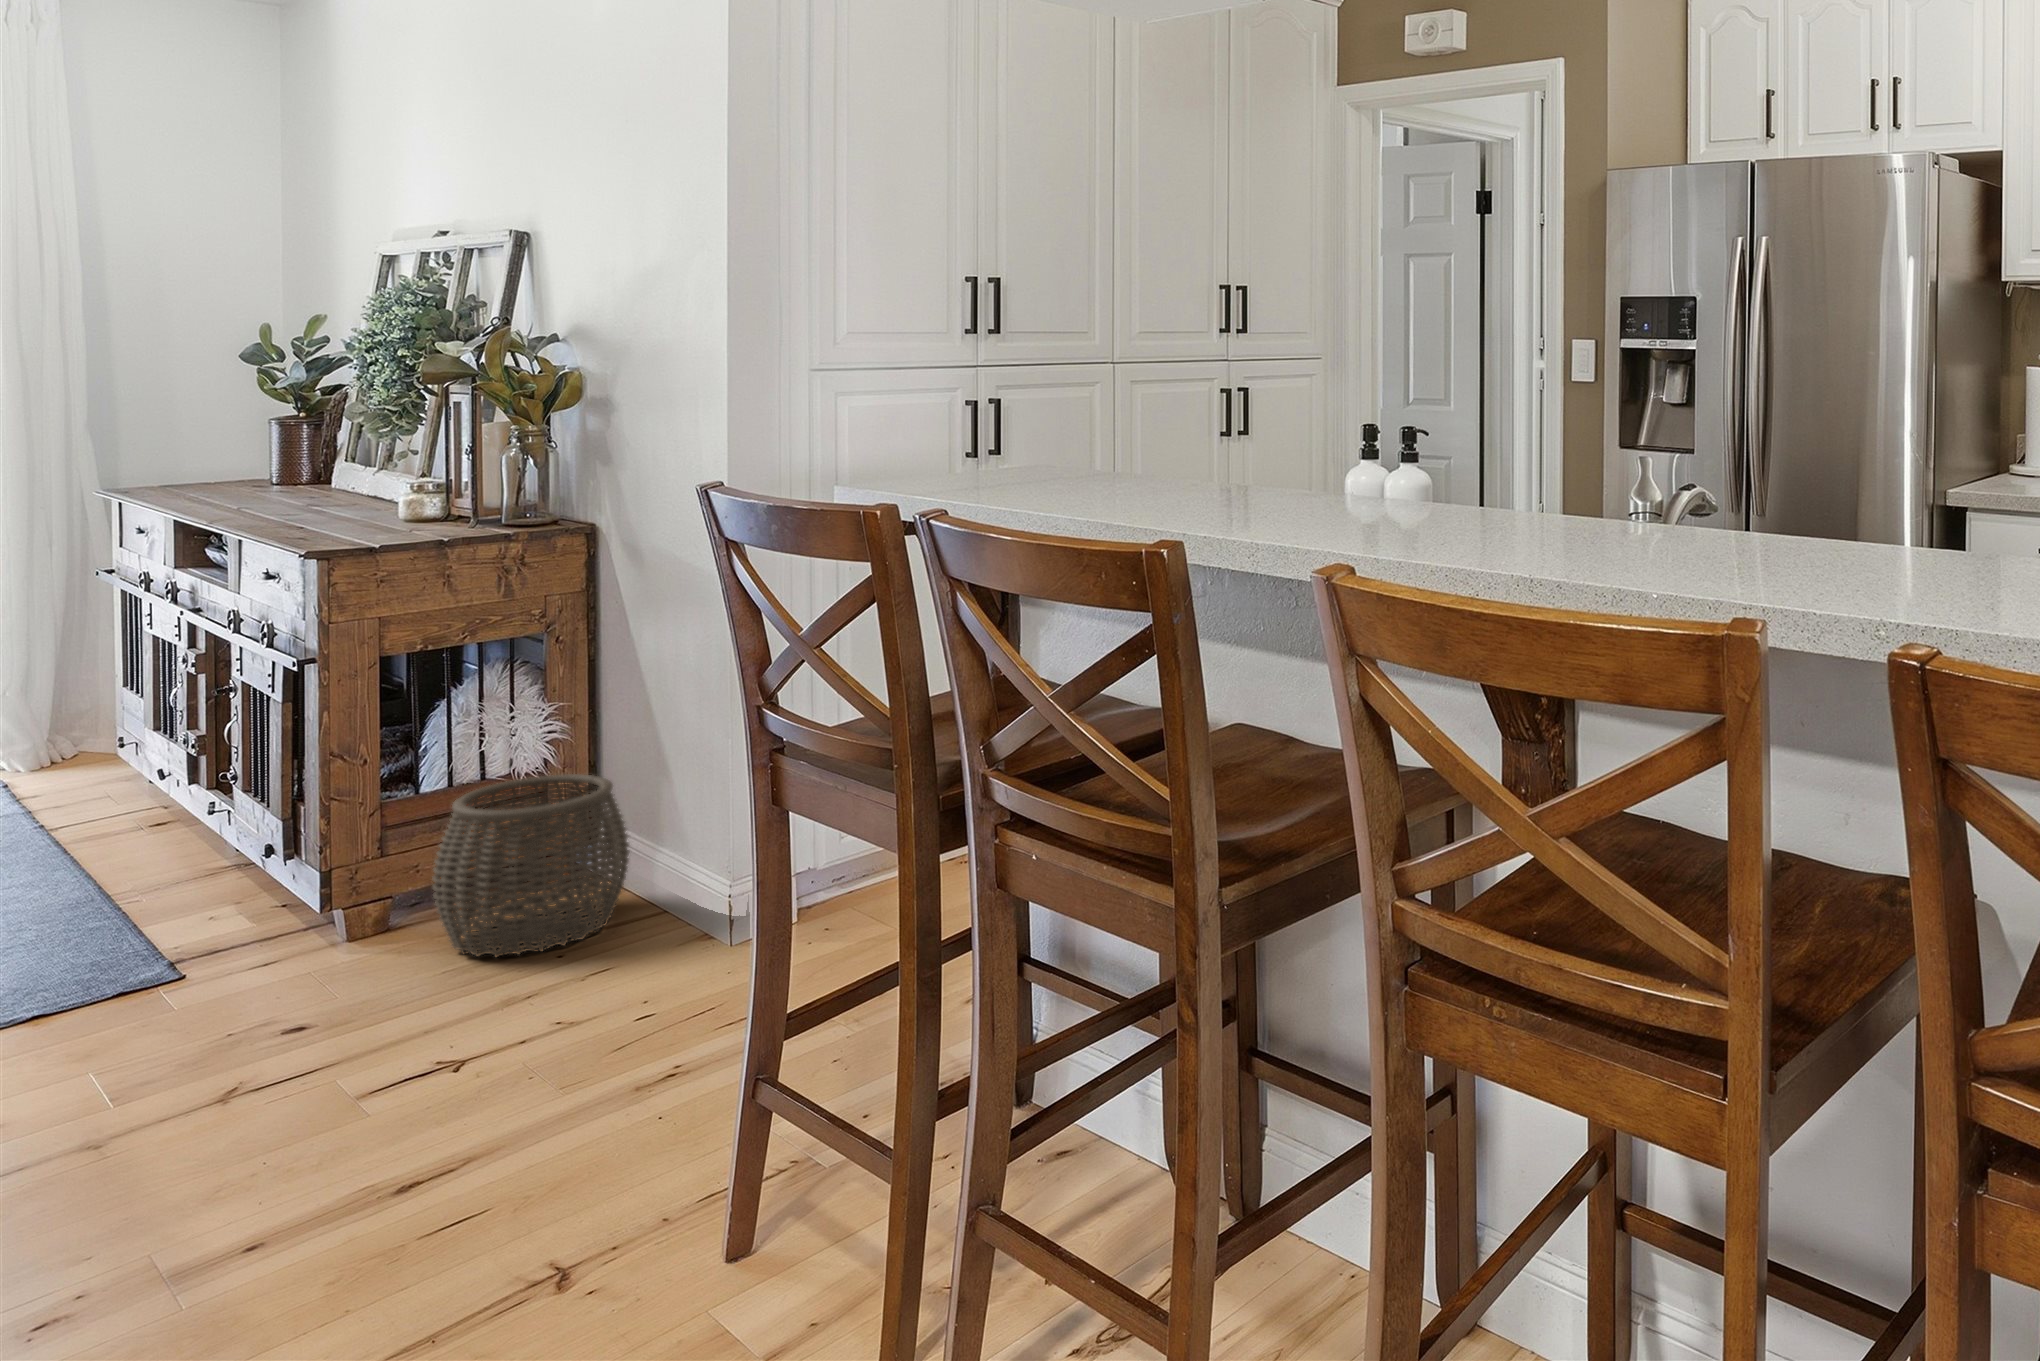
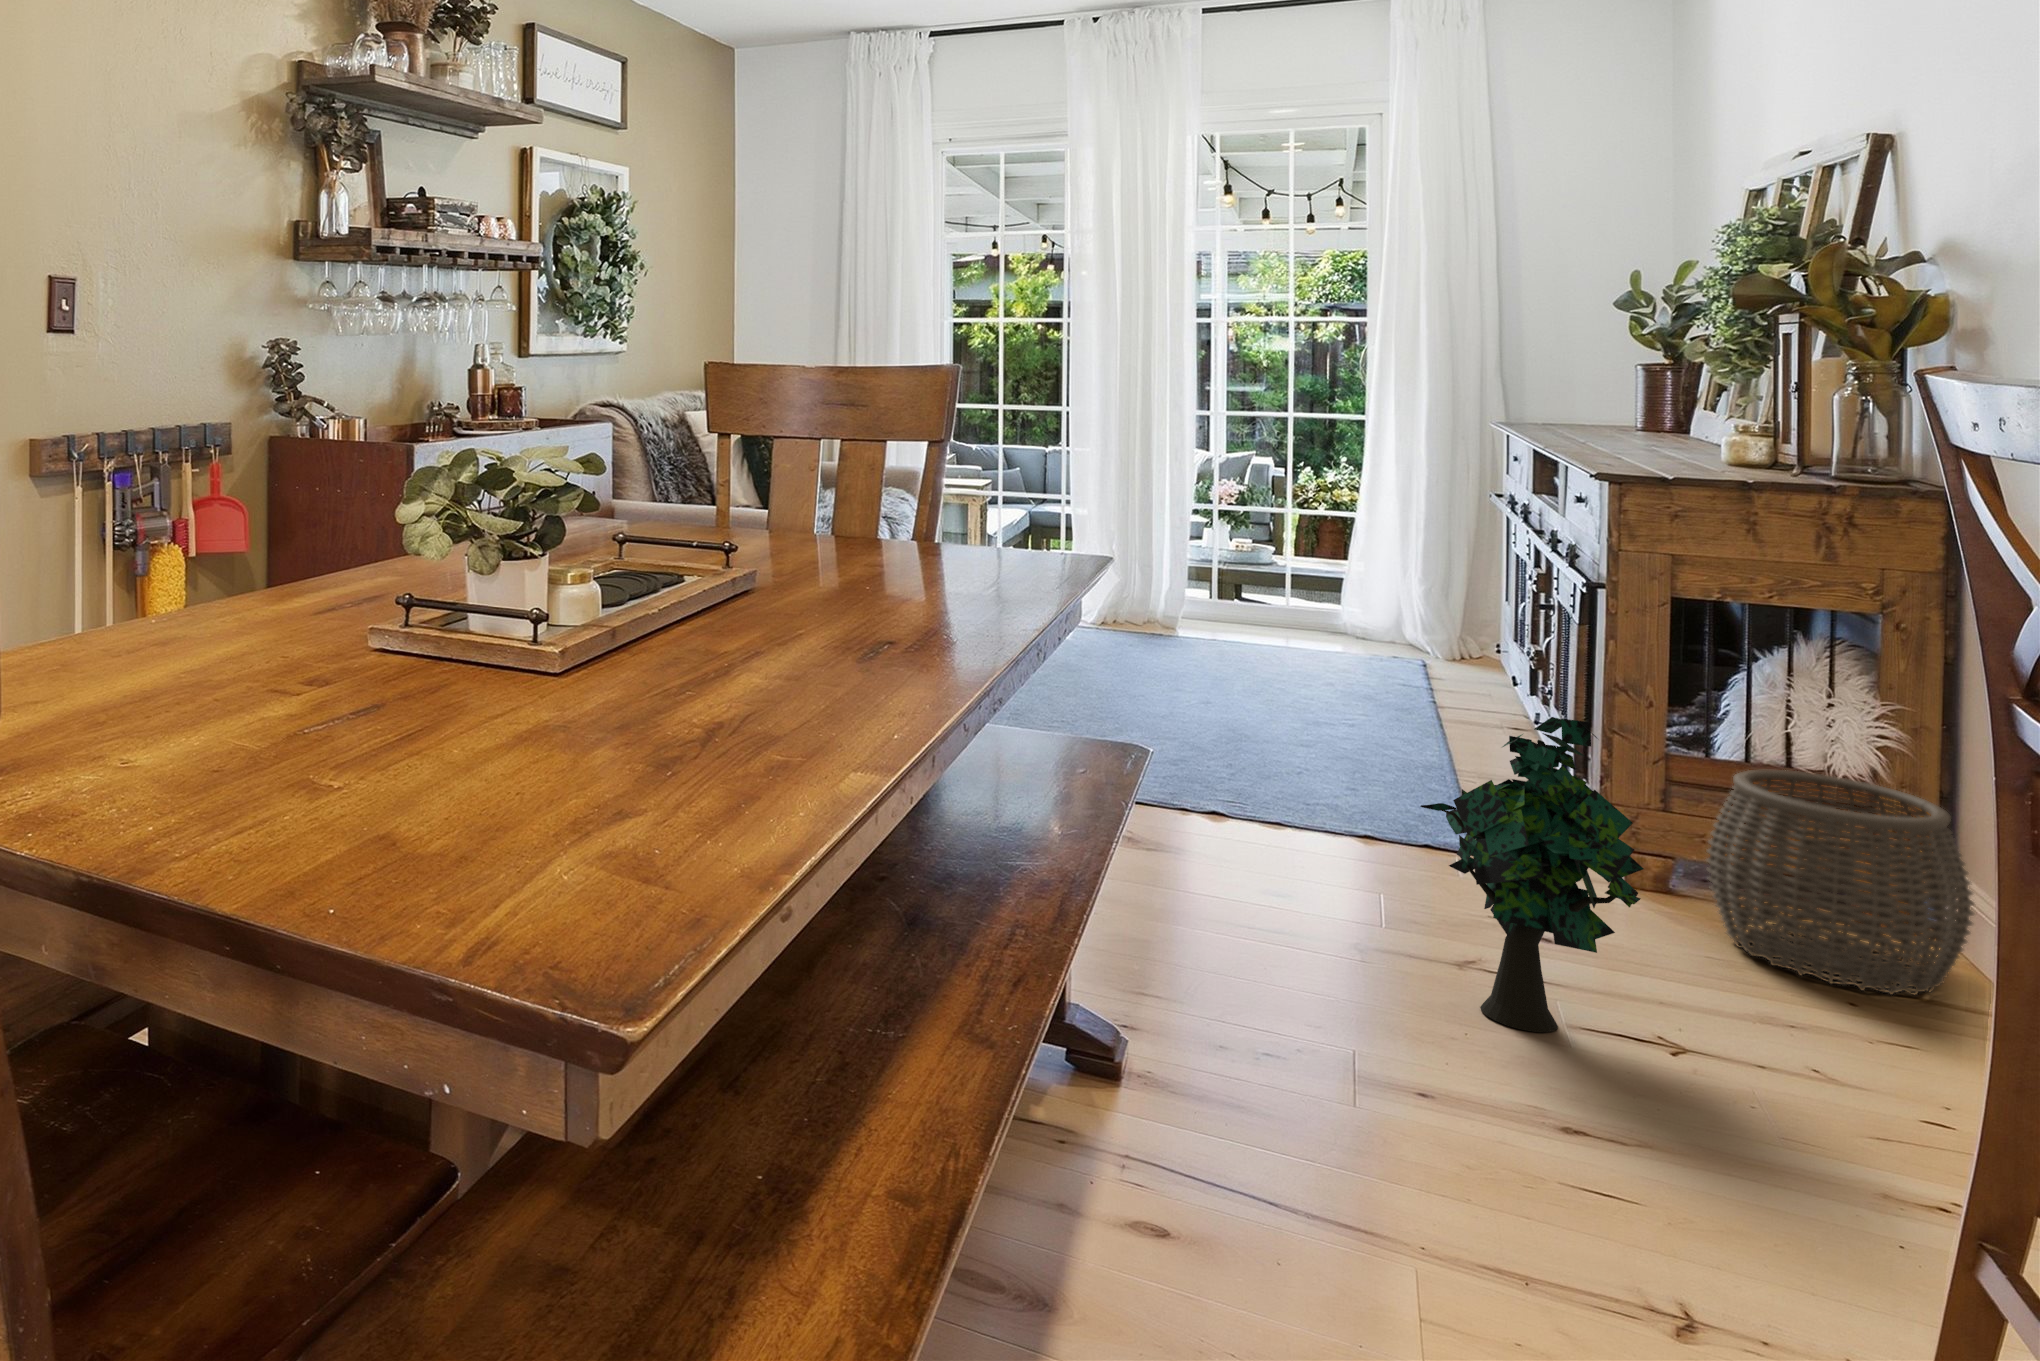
decorative plant: none [193,803,427,1130] -> present [1420,717,1644,1032]

